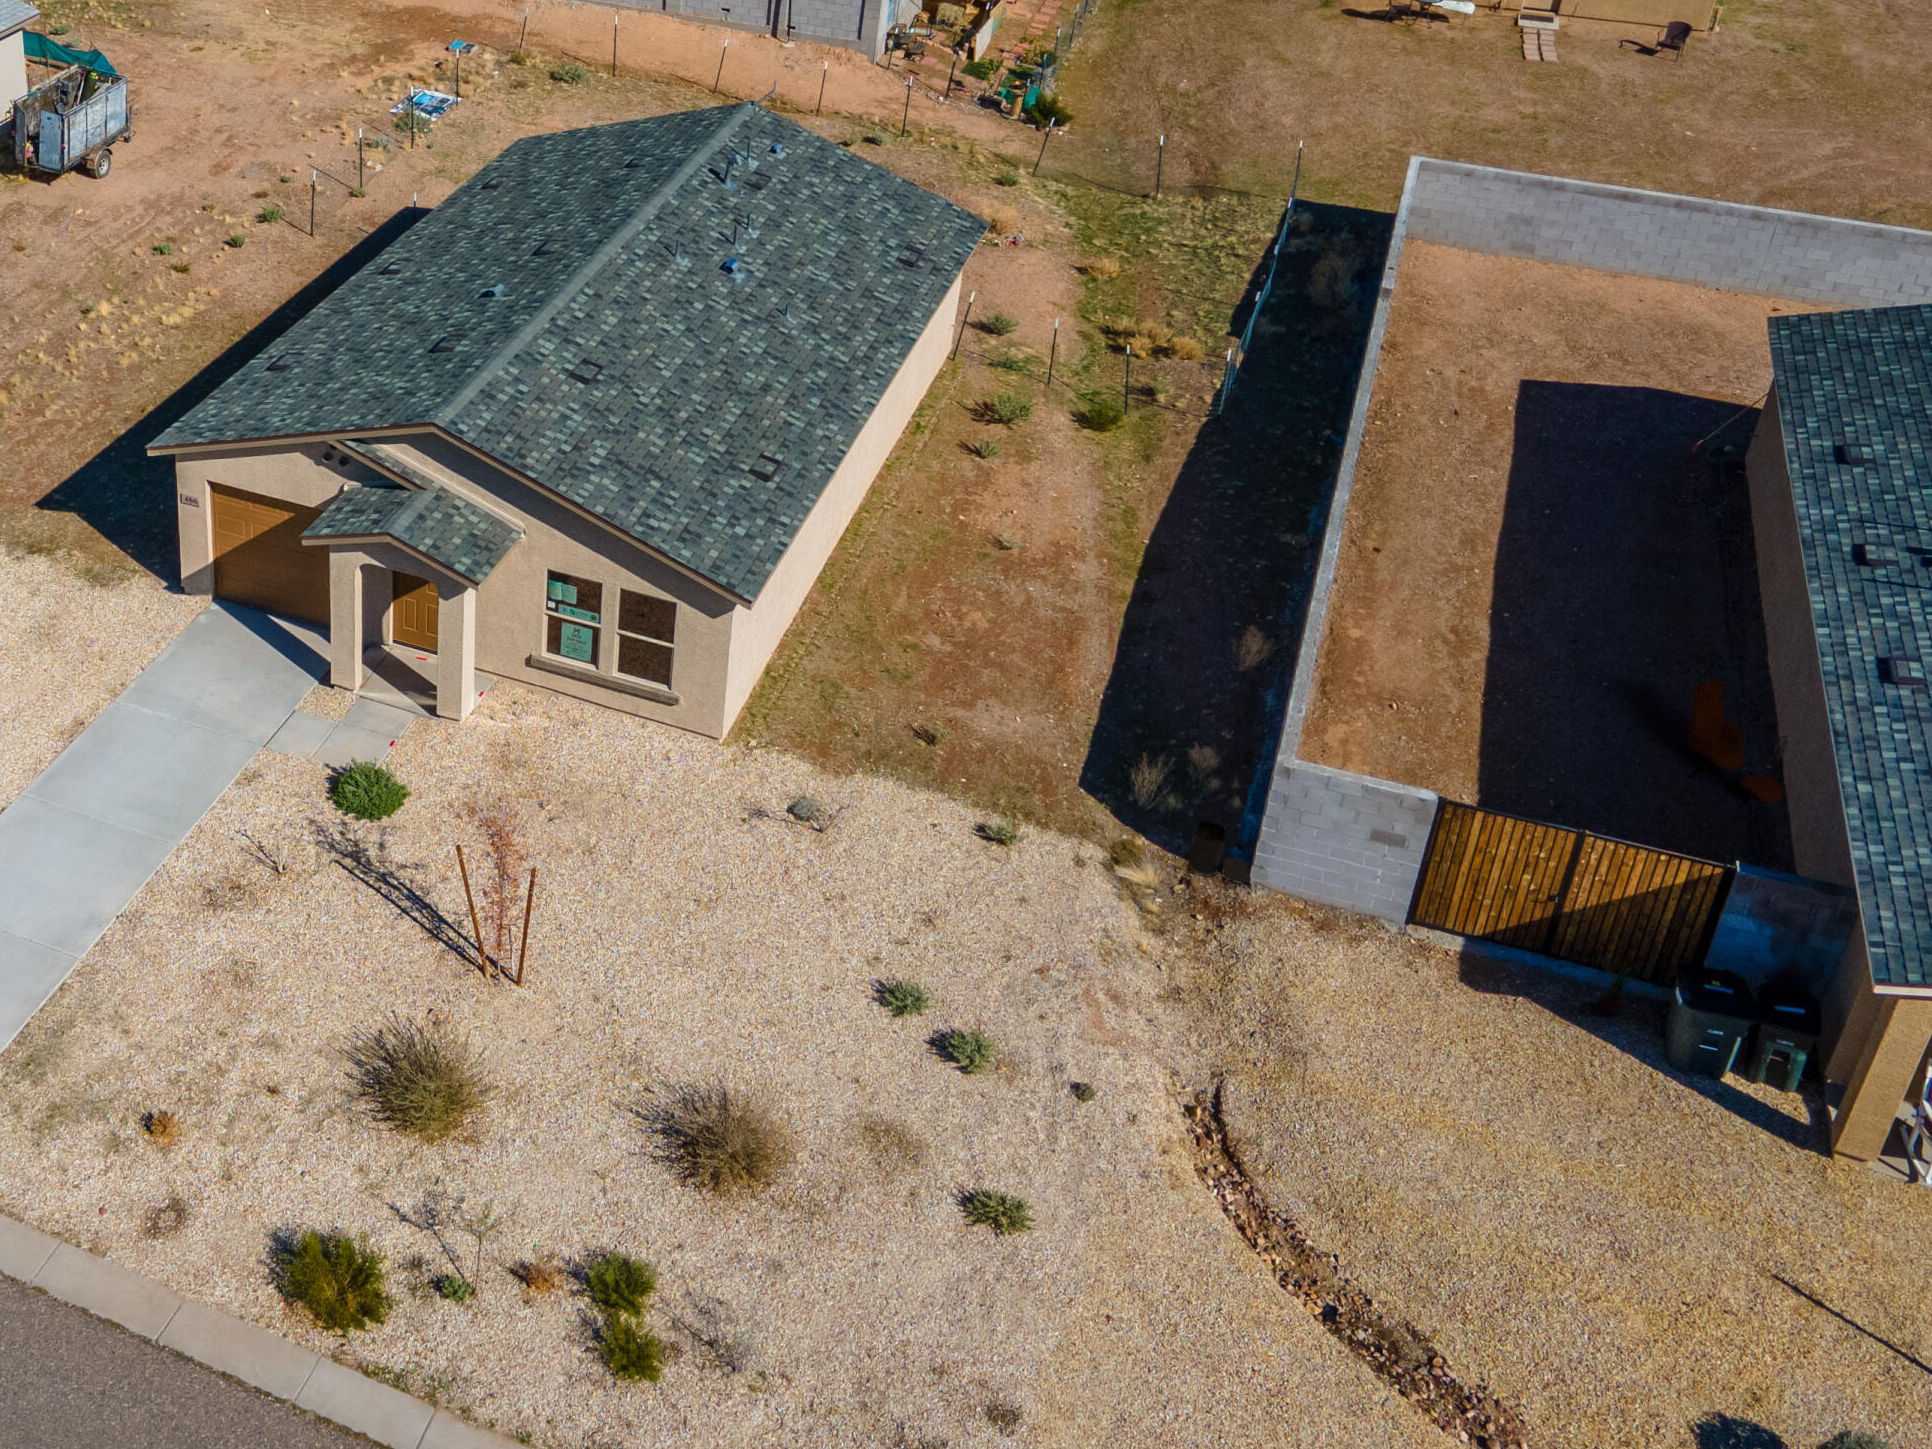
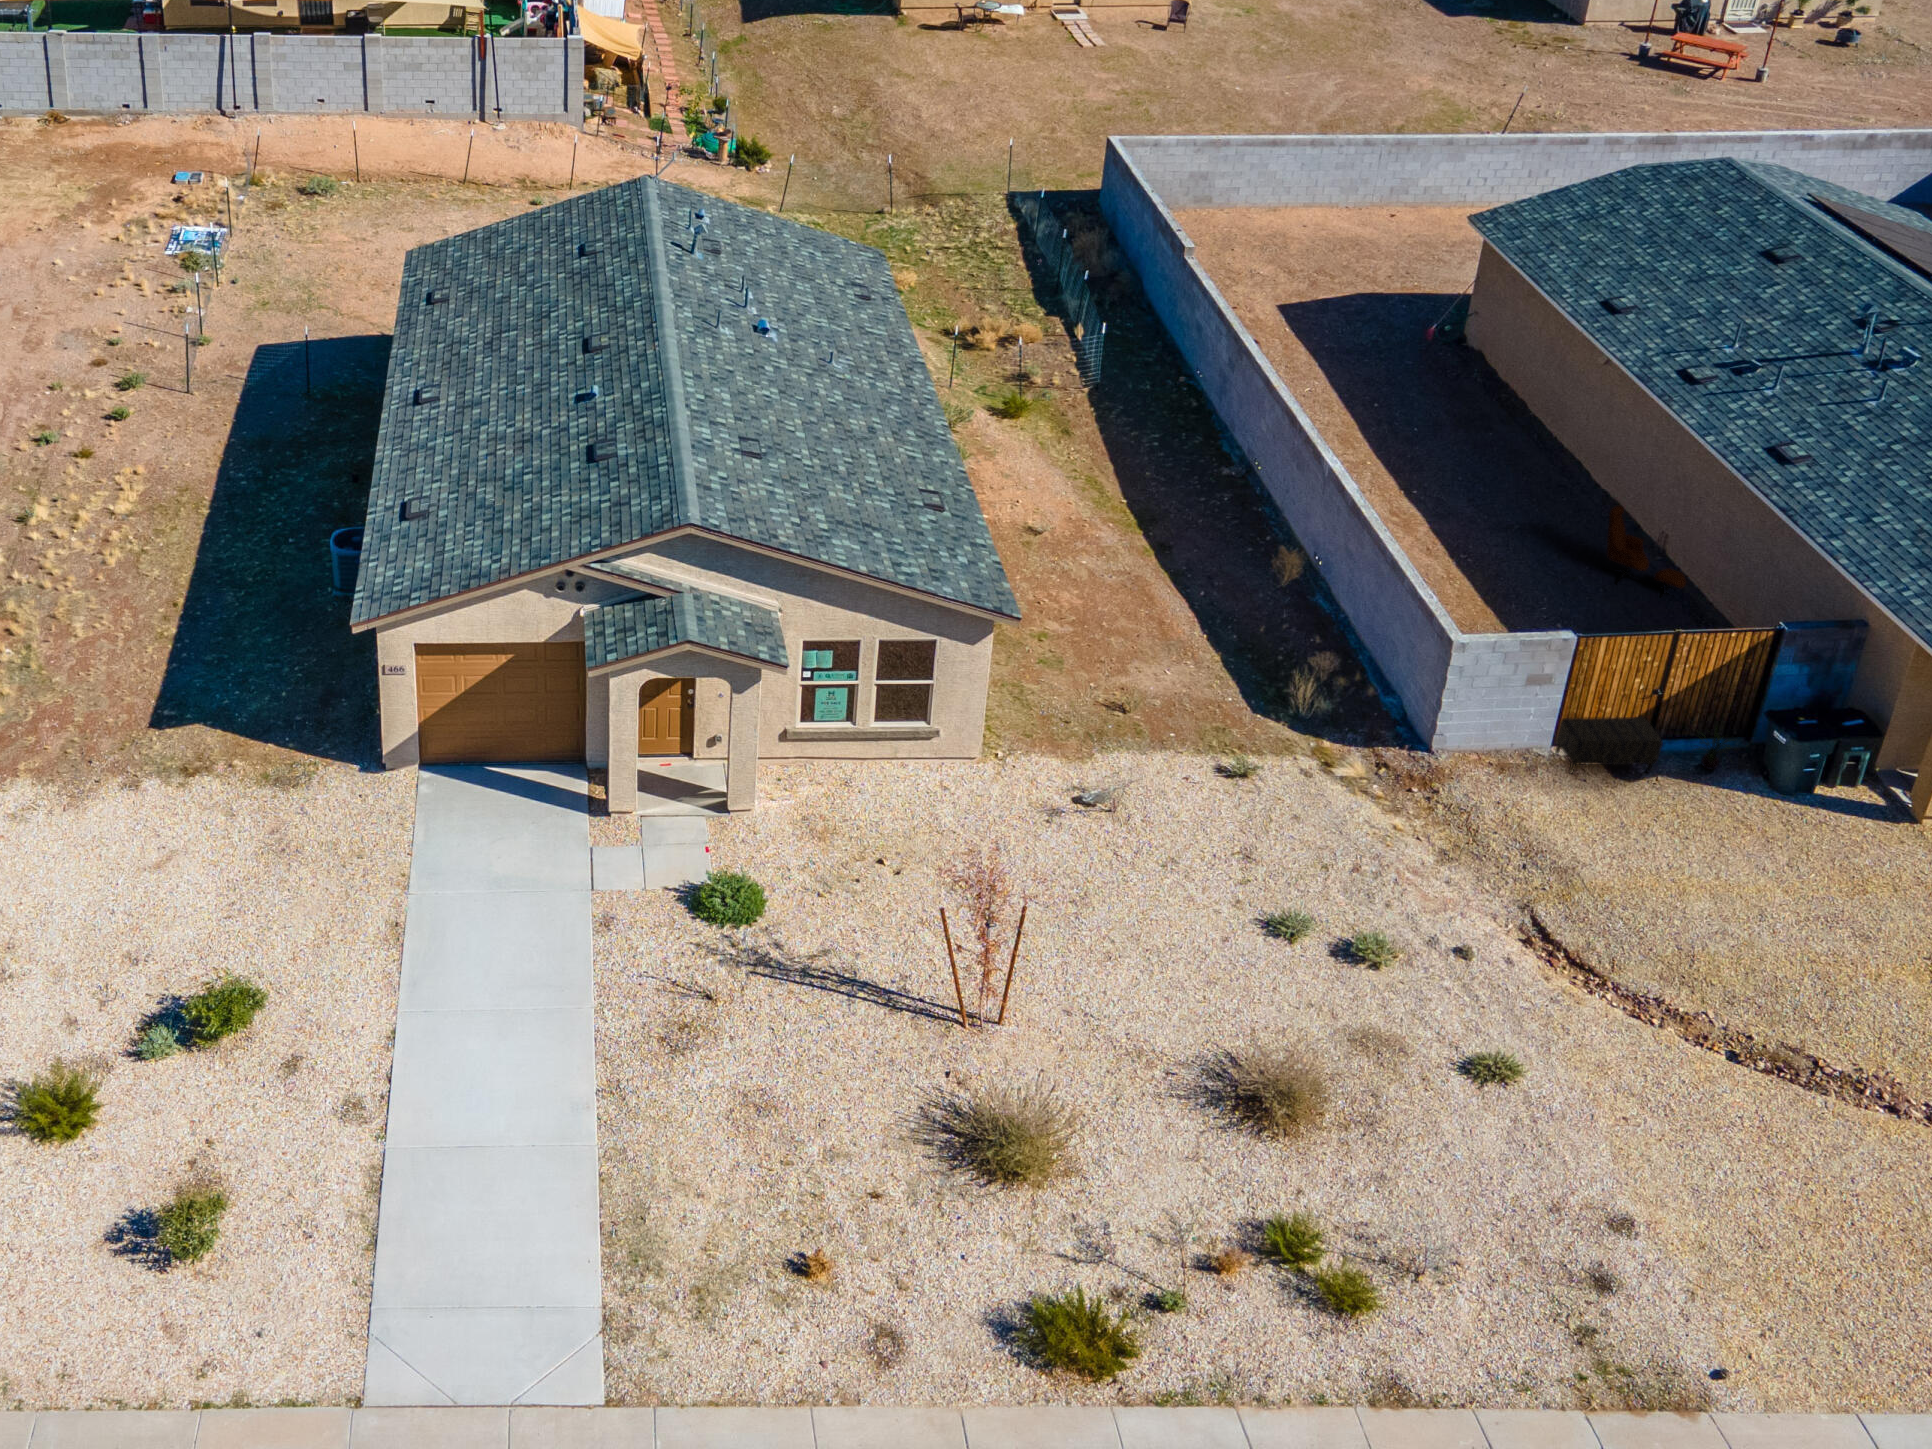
trash can: present [1188,820,1249,884] -> none [1378,710,1432,757]
bench: none [1409,892,1536,991] -> present [1555,717,1663,773]

